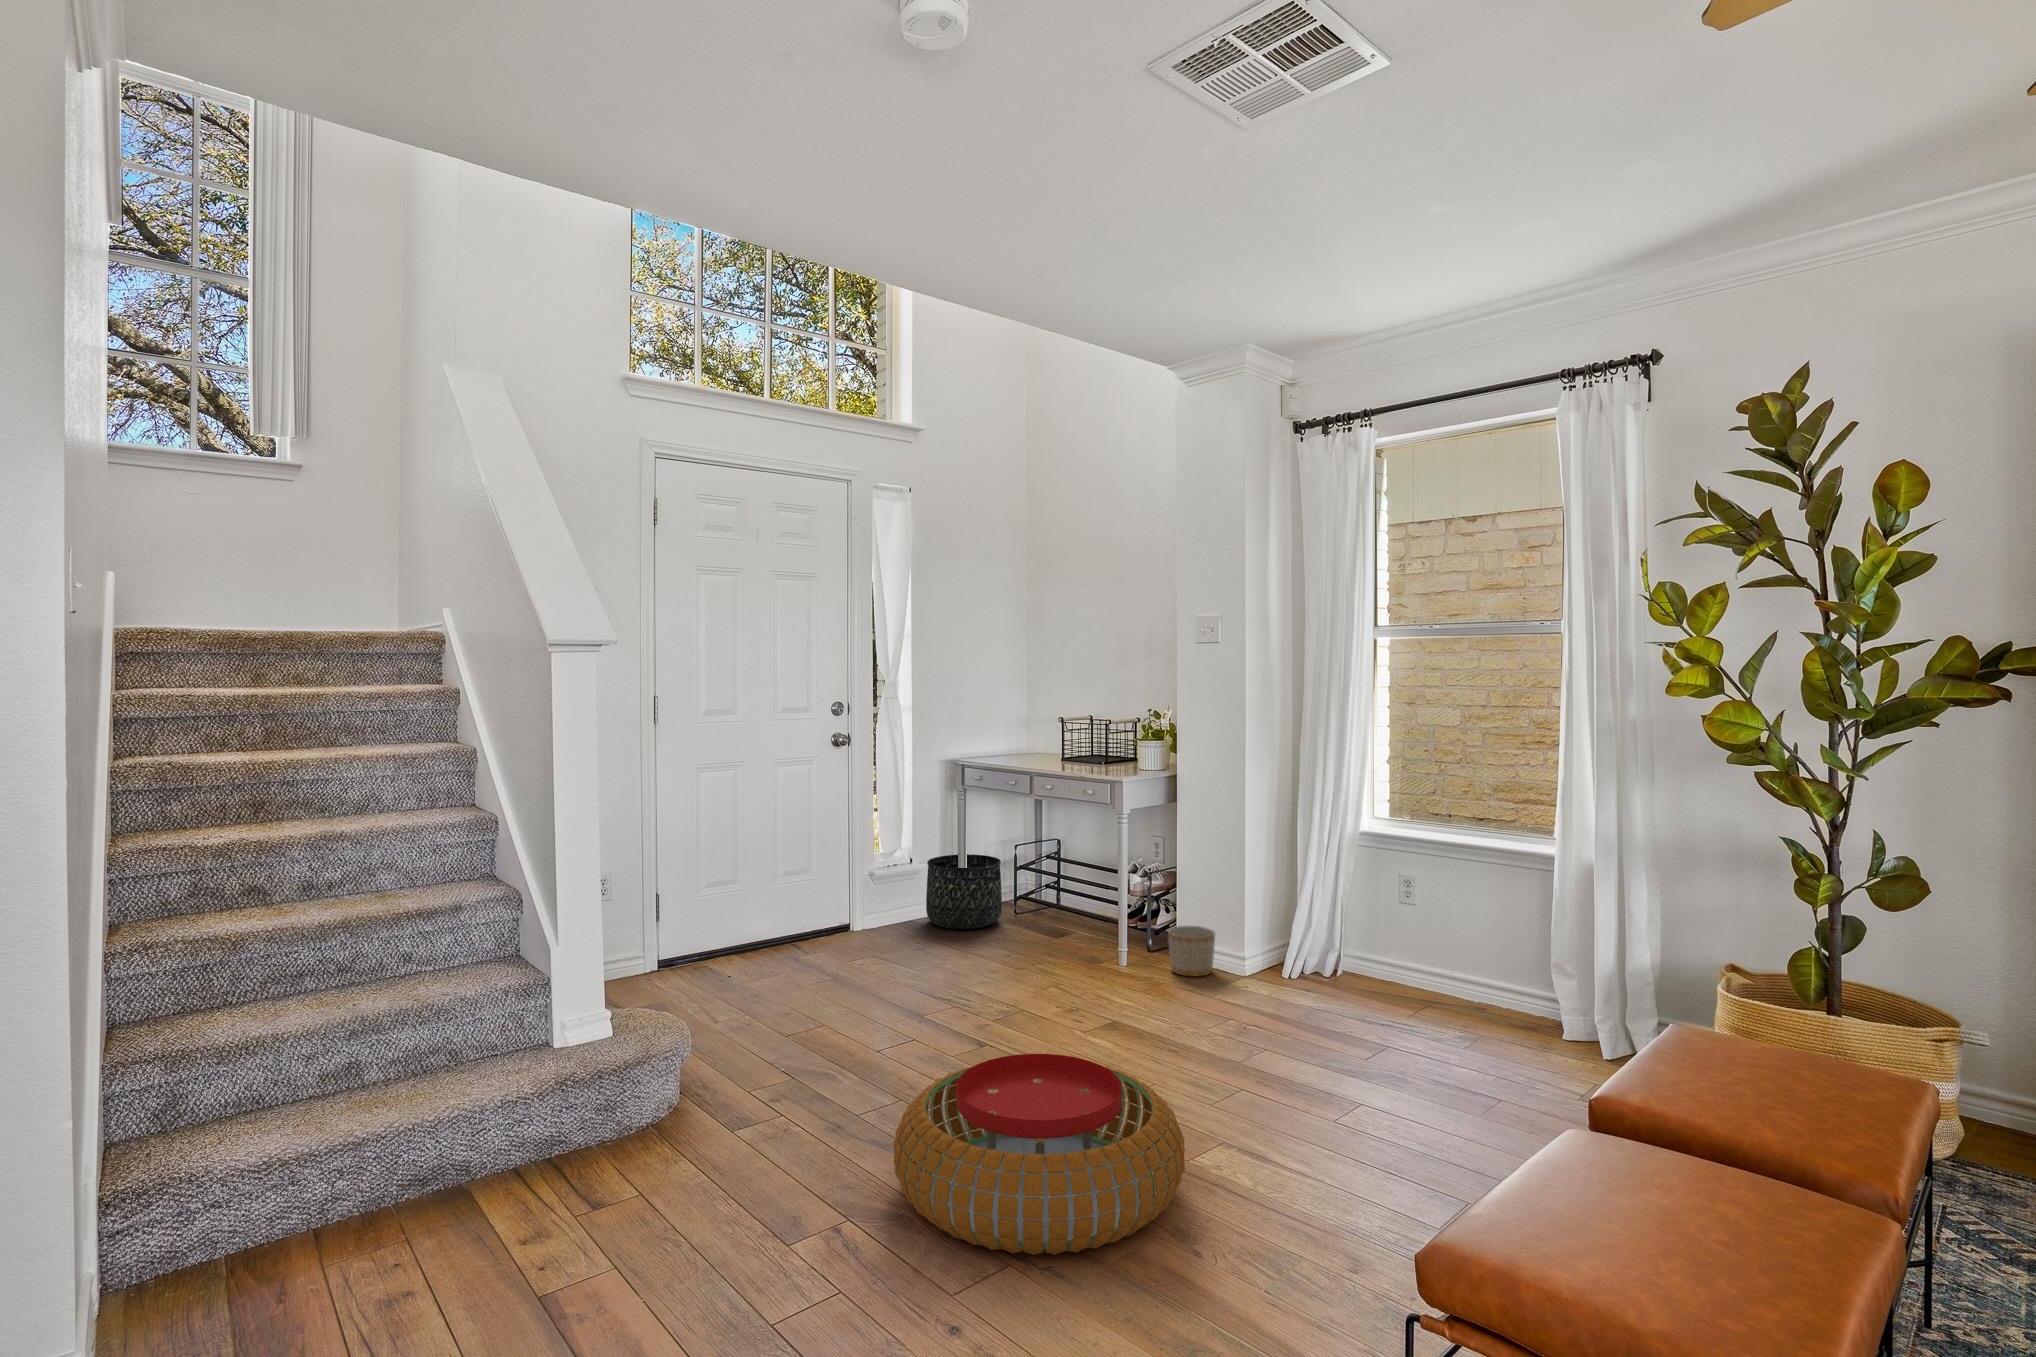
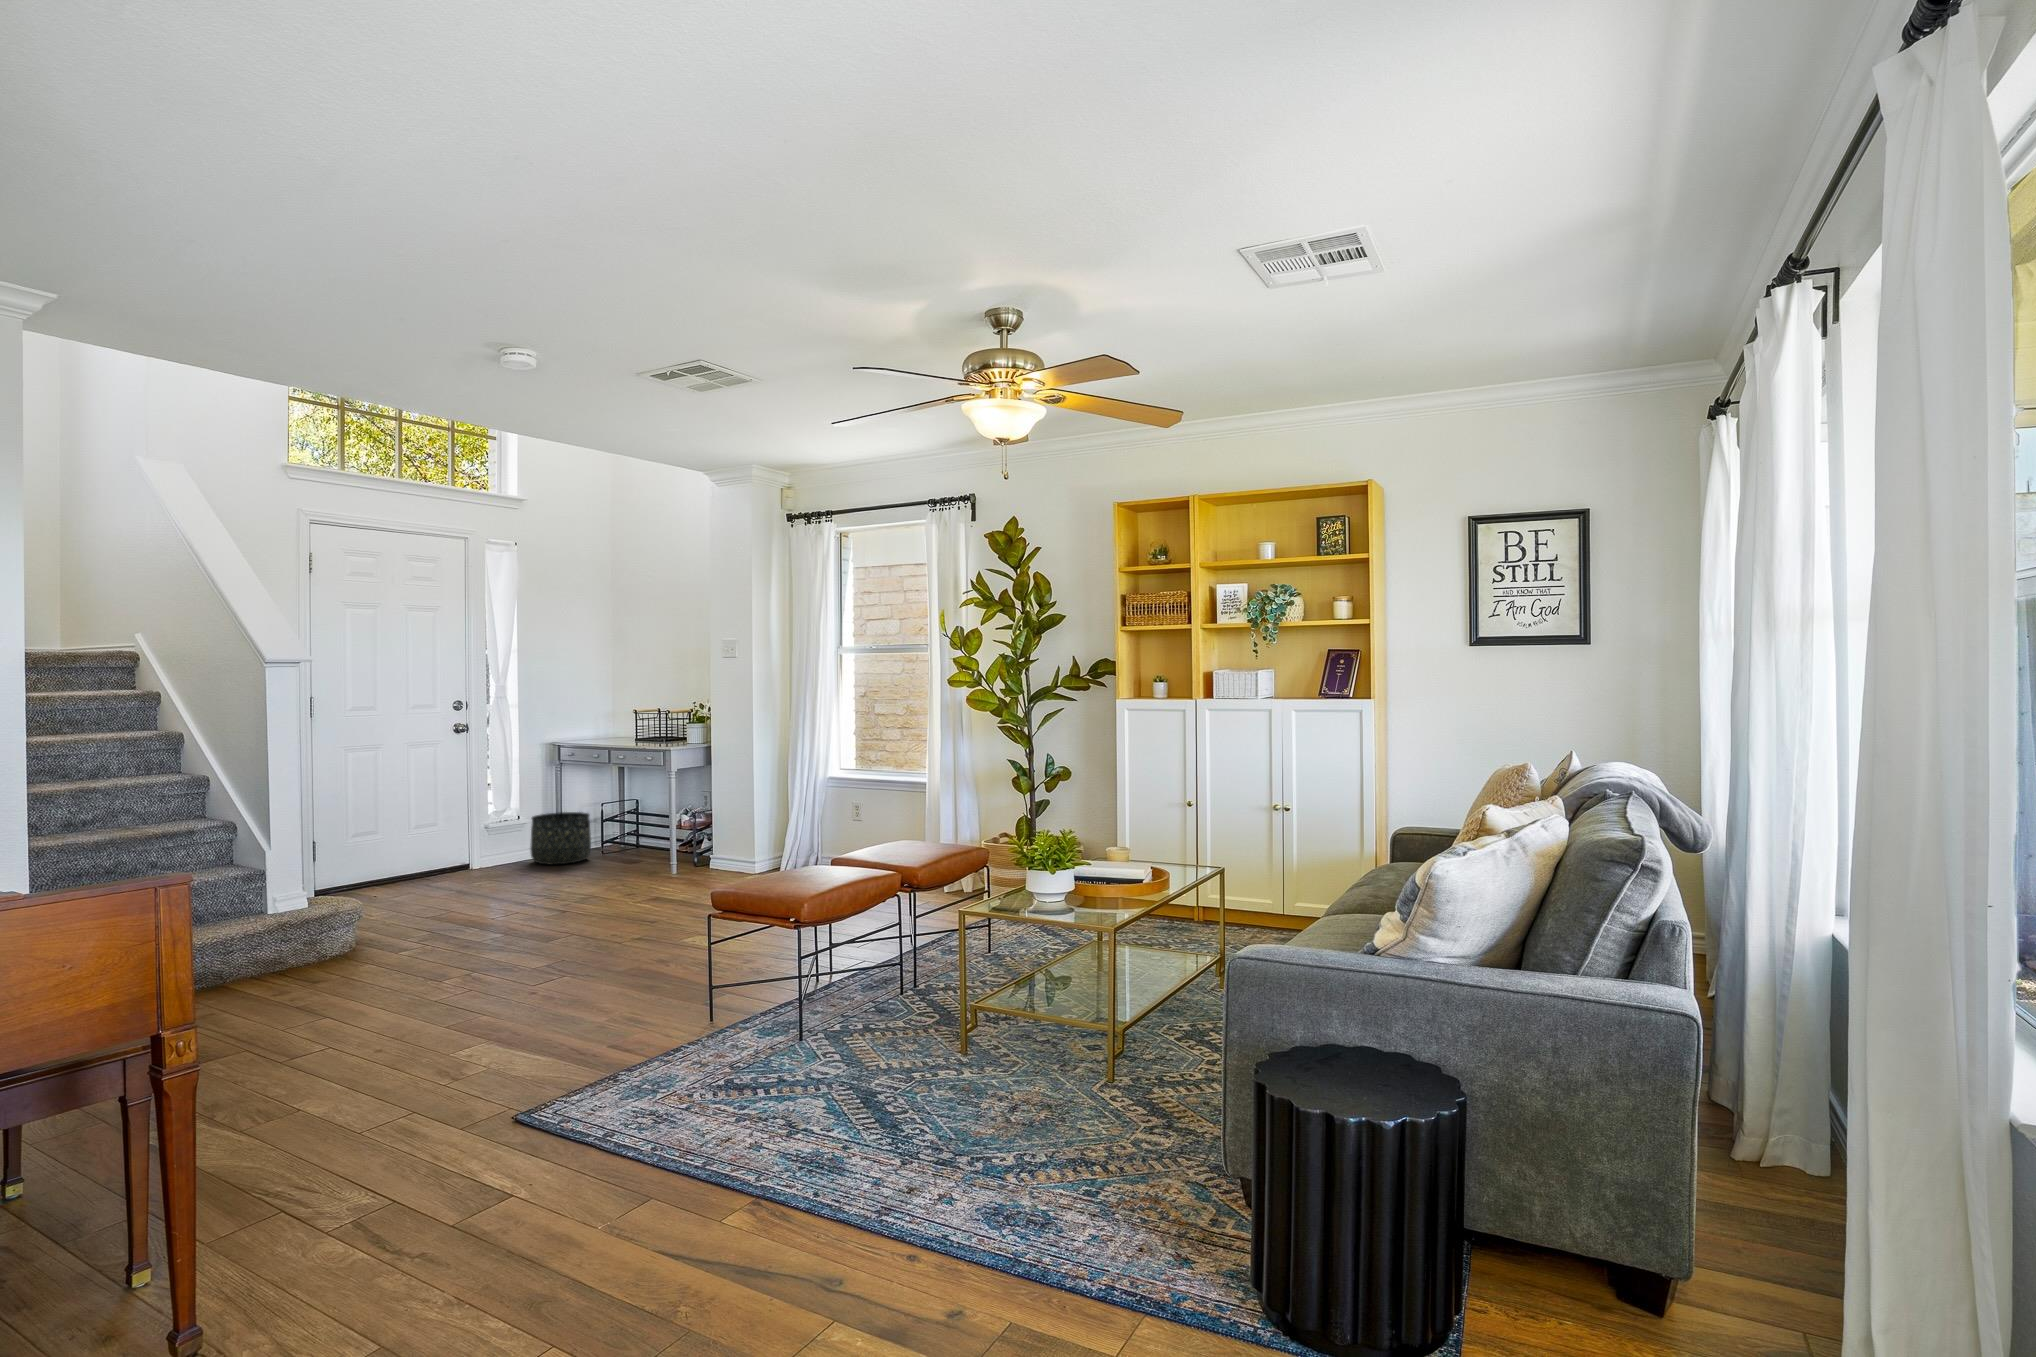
planter: present [1168,926,1215,976] -> none [706,845,739,876]
pouf: present [894,1054,1185,1255] -> none [509,892,679,976]

